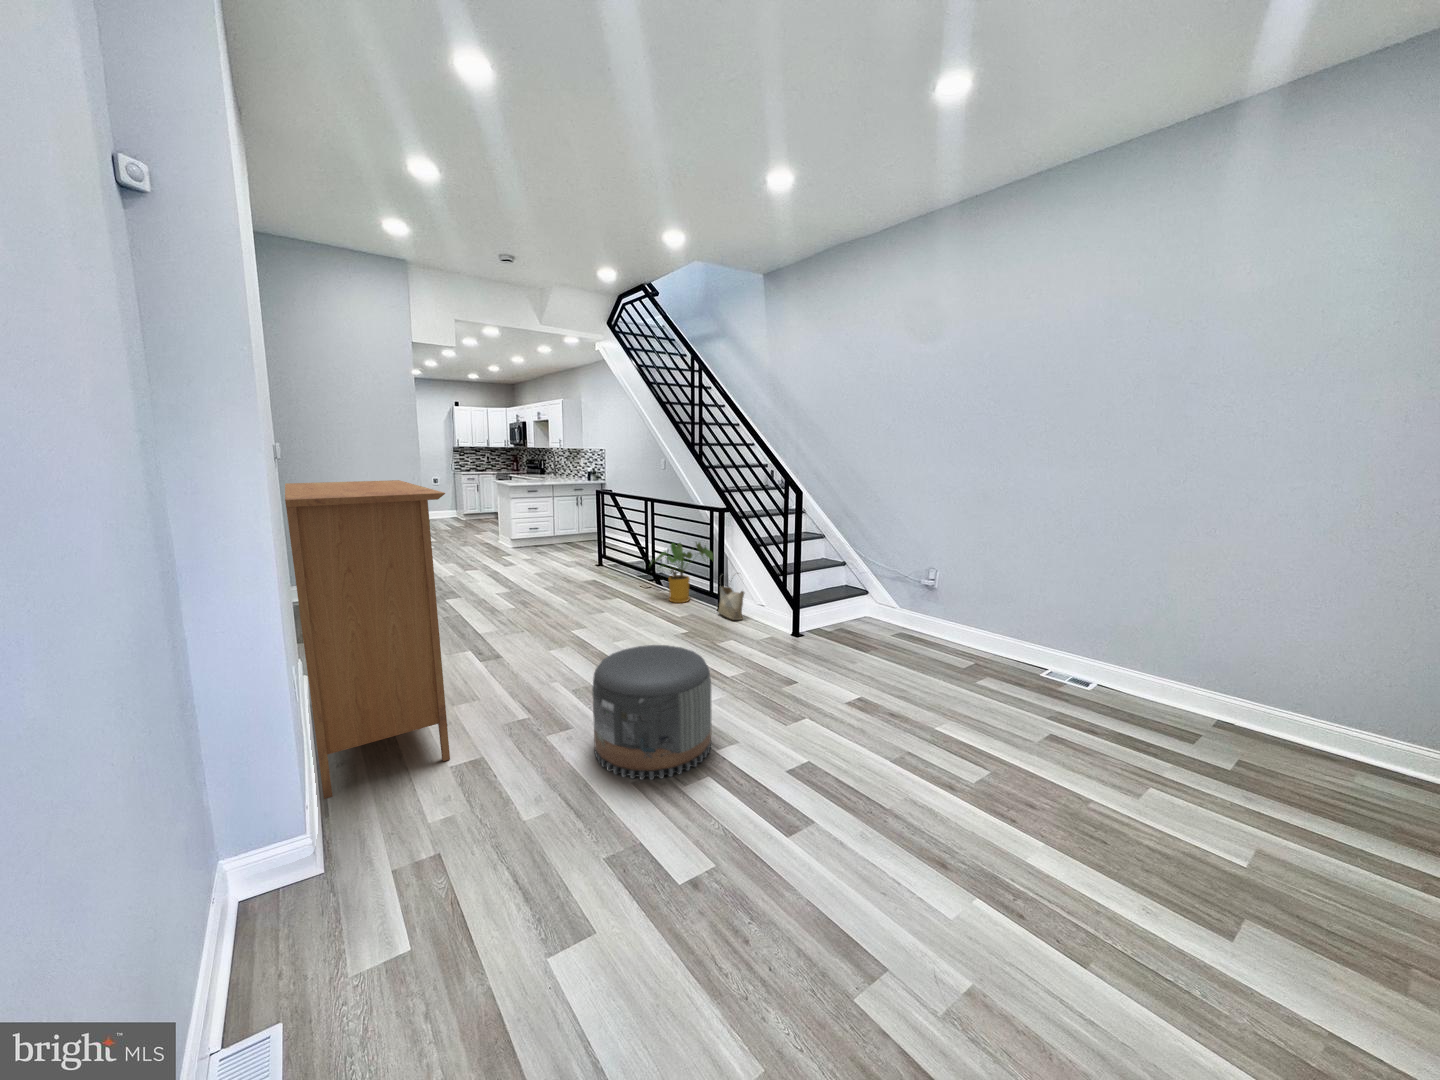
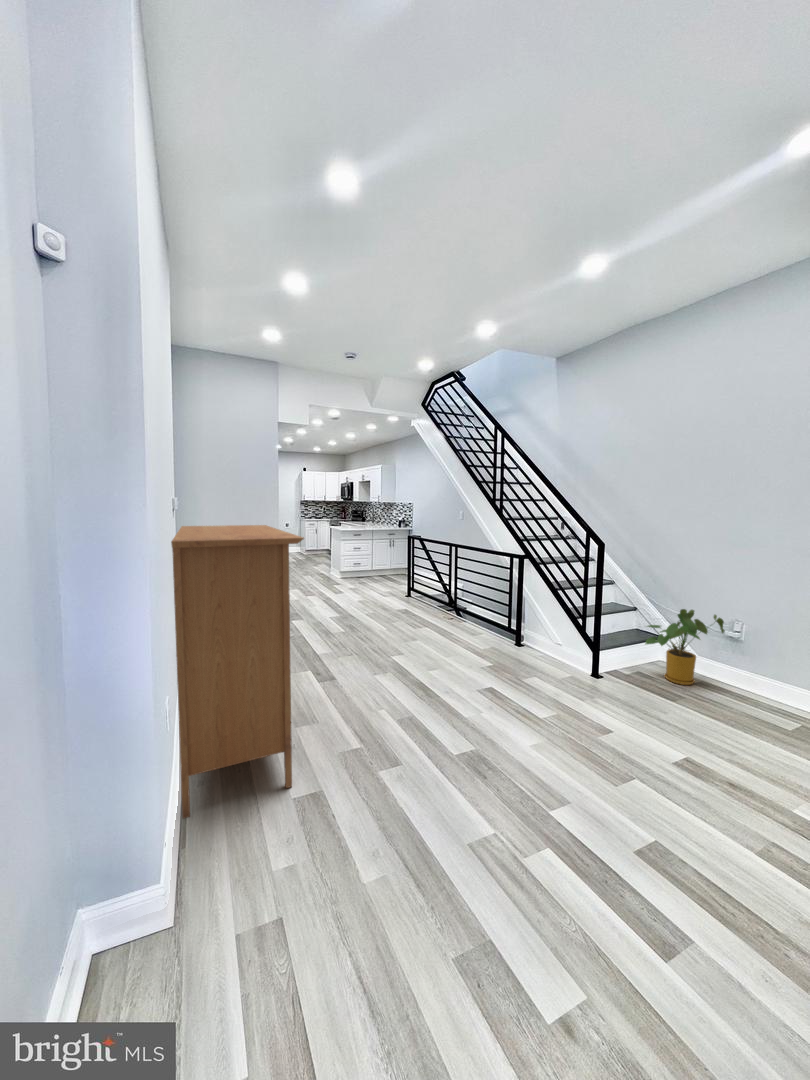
house plant: present [650,542,714,603] -> present [645,609,725,685]
woven basket: present [718,586,744,620] -> none [517,613,545,657]
pouf: present [592,645,711,780] -> none [425,690,548,846]

